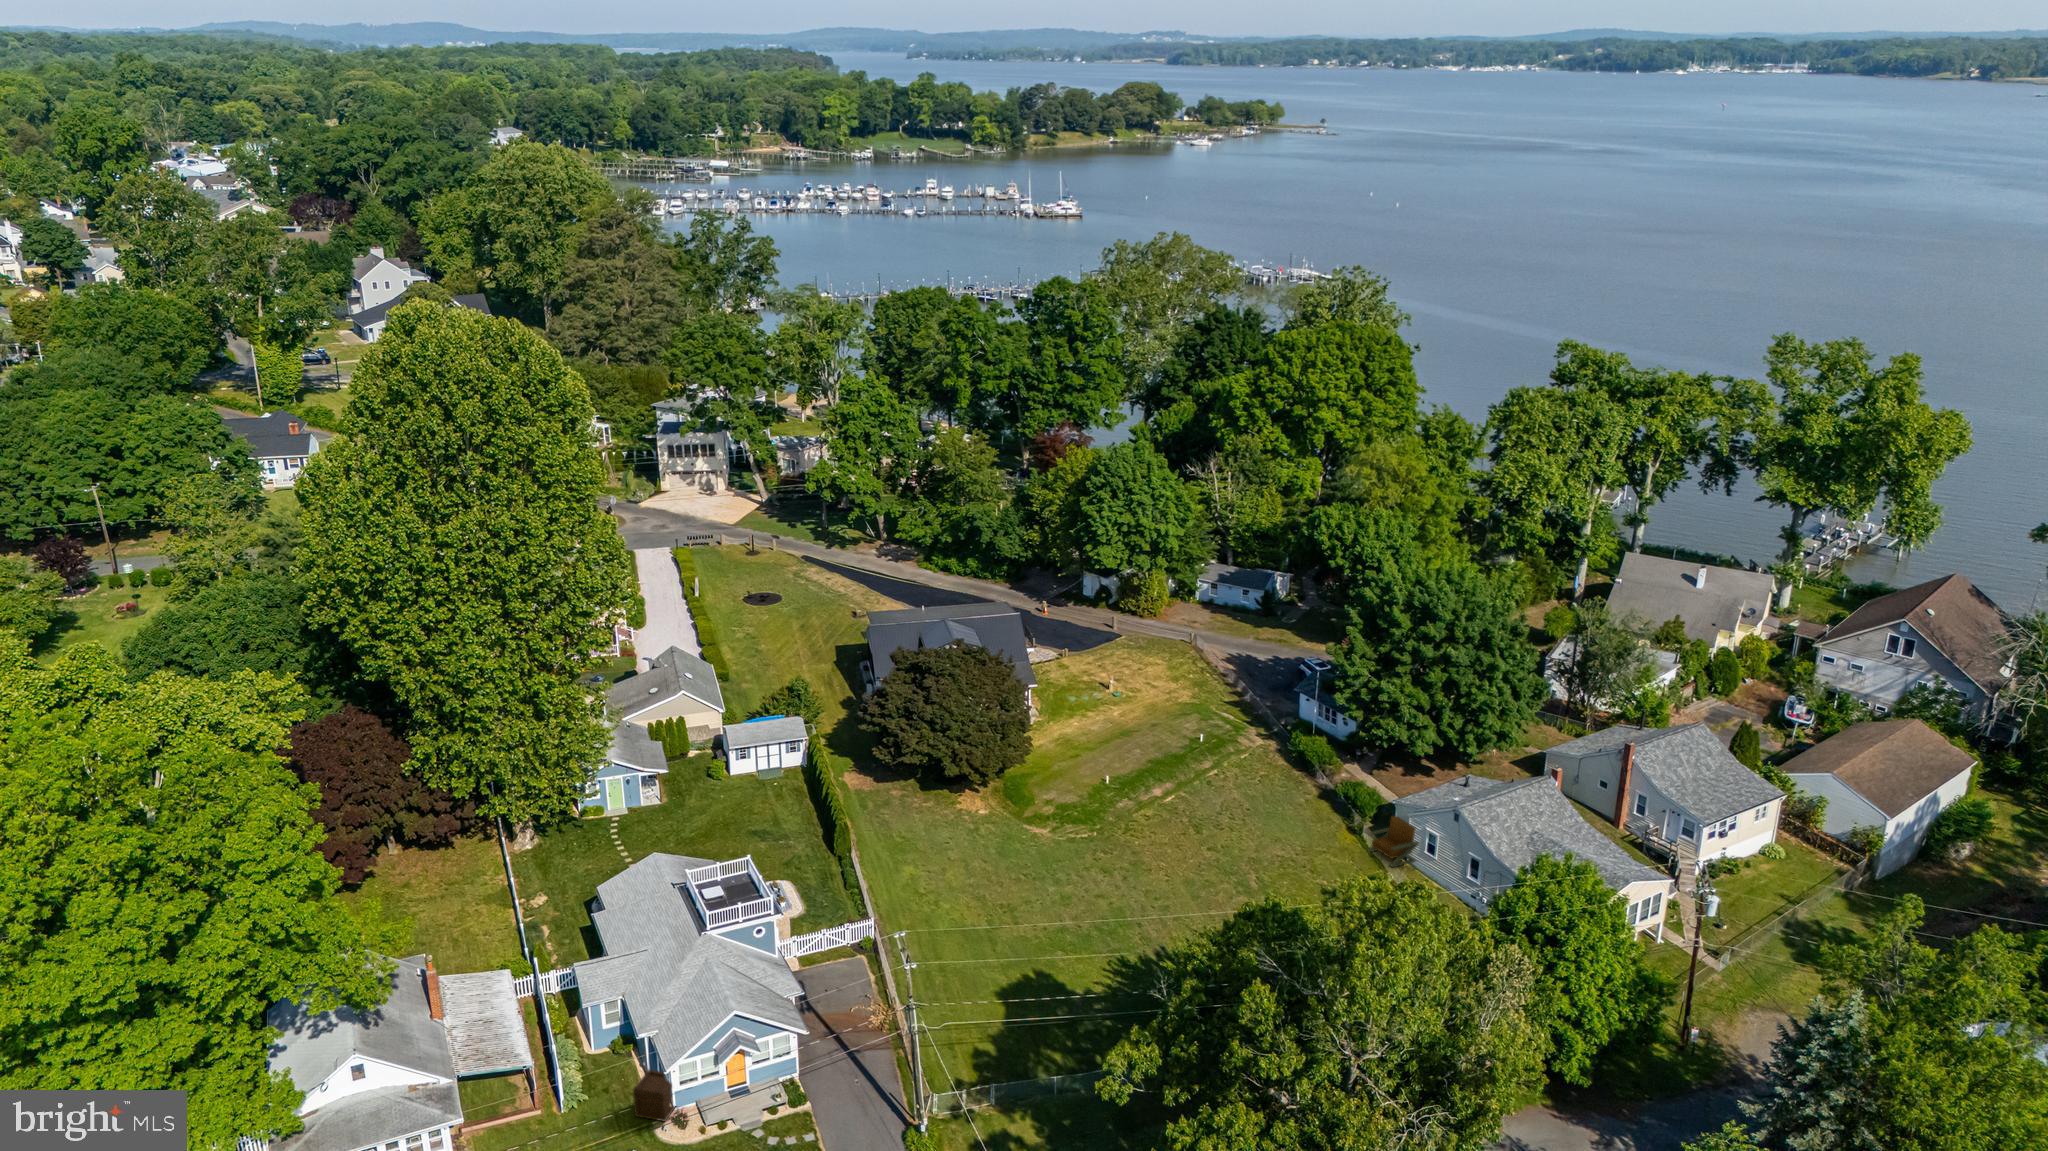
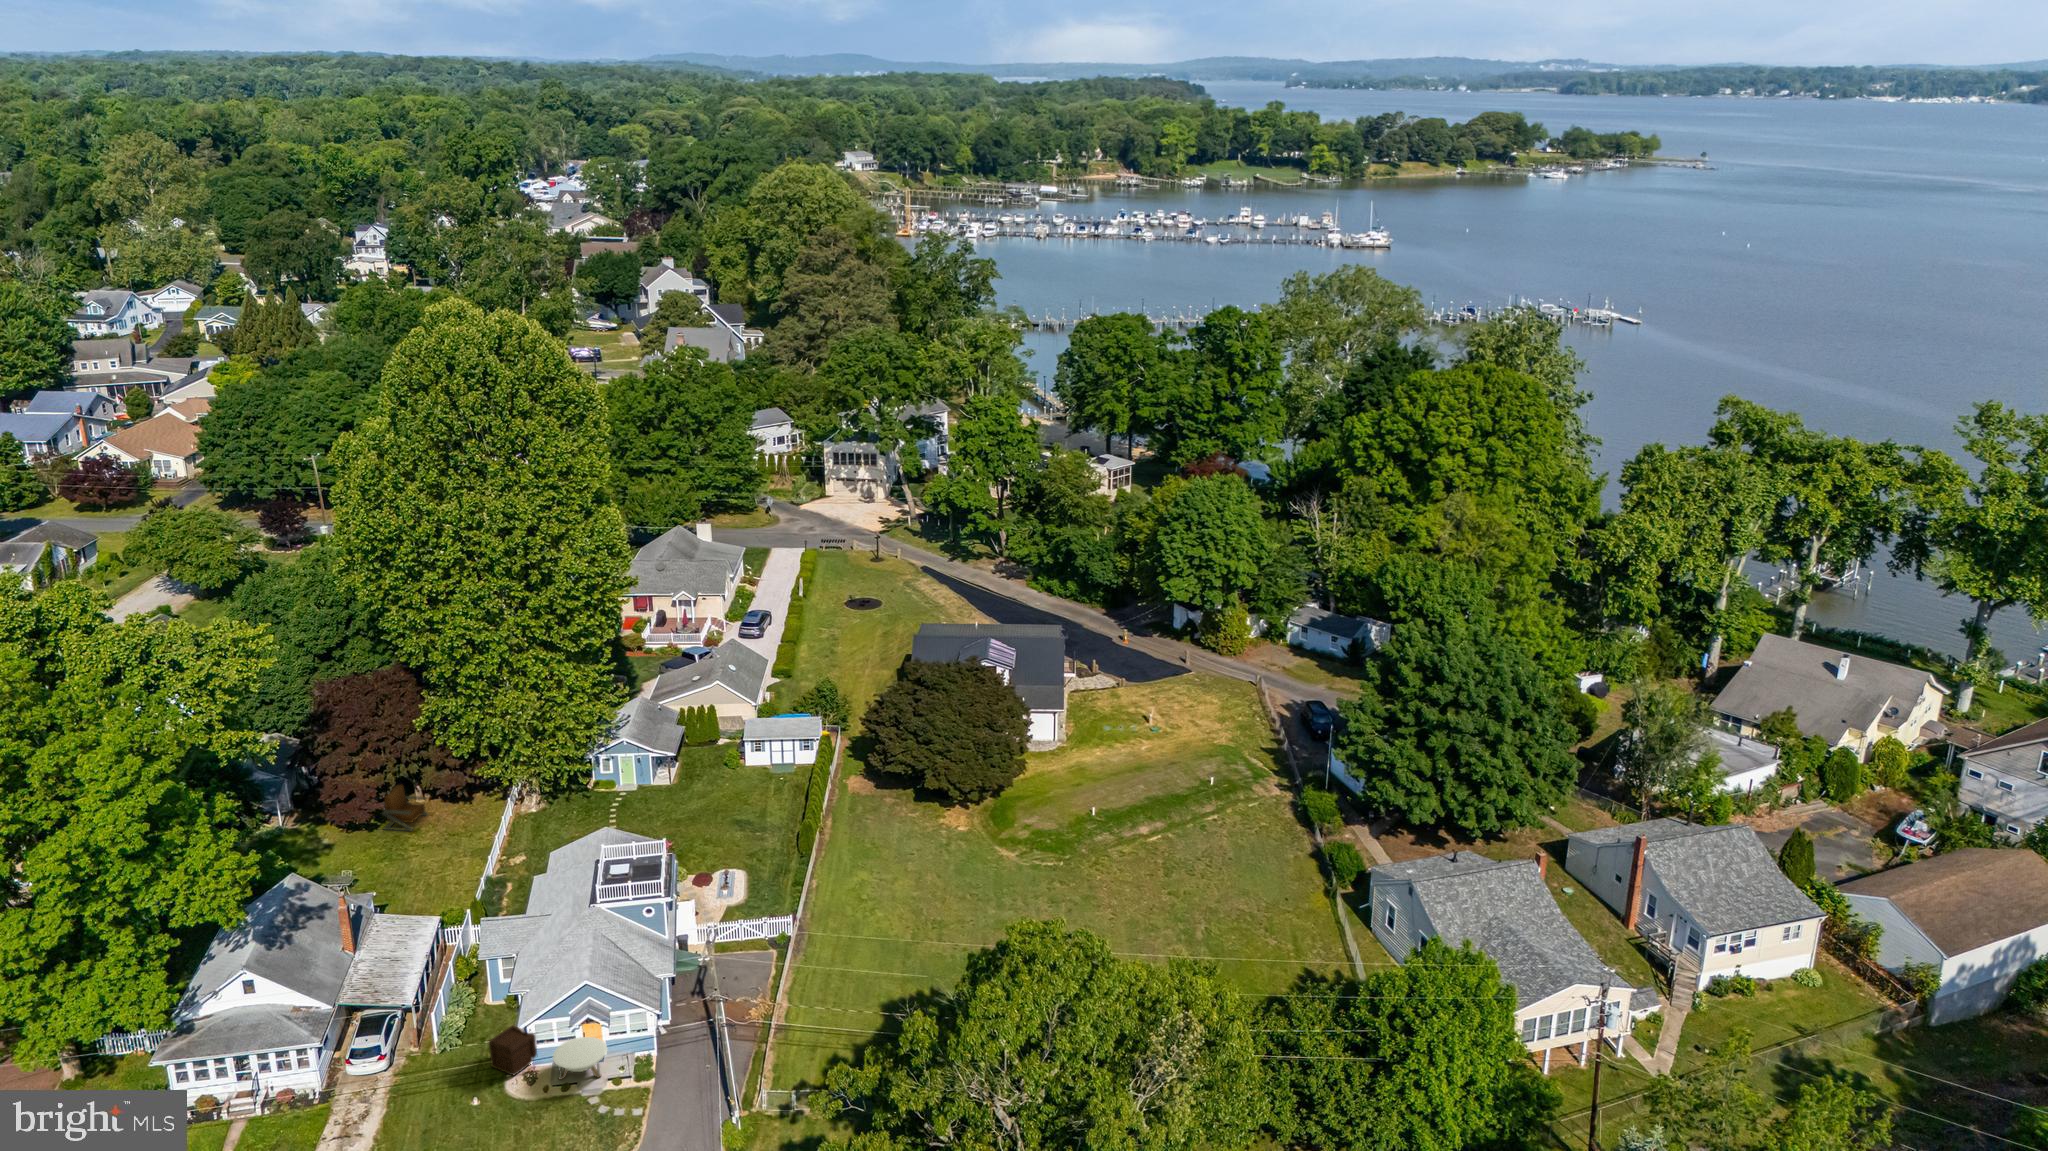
lounge chair: present [1368,816,1419,867] -> present [383,785,428,831]
round table: none [704,1069,760,1118] -> present [553,1037,607,1080]

